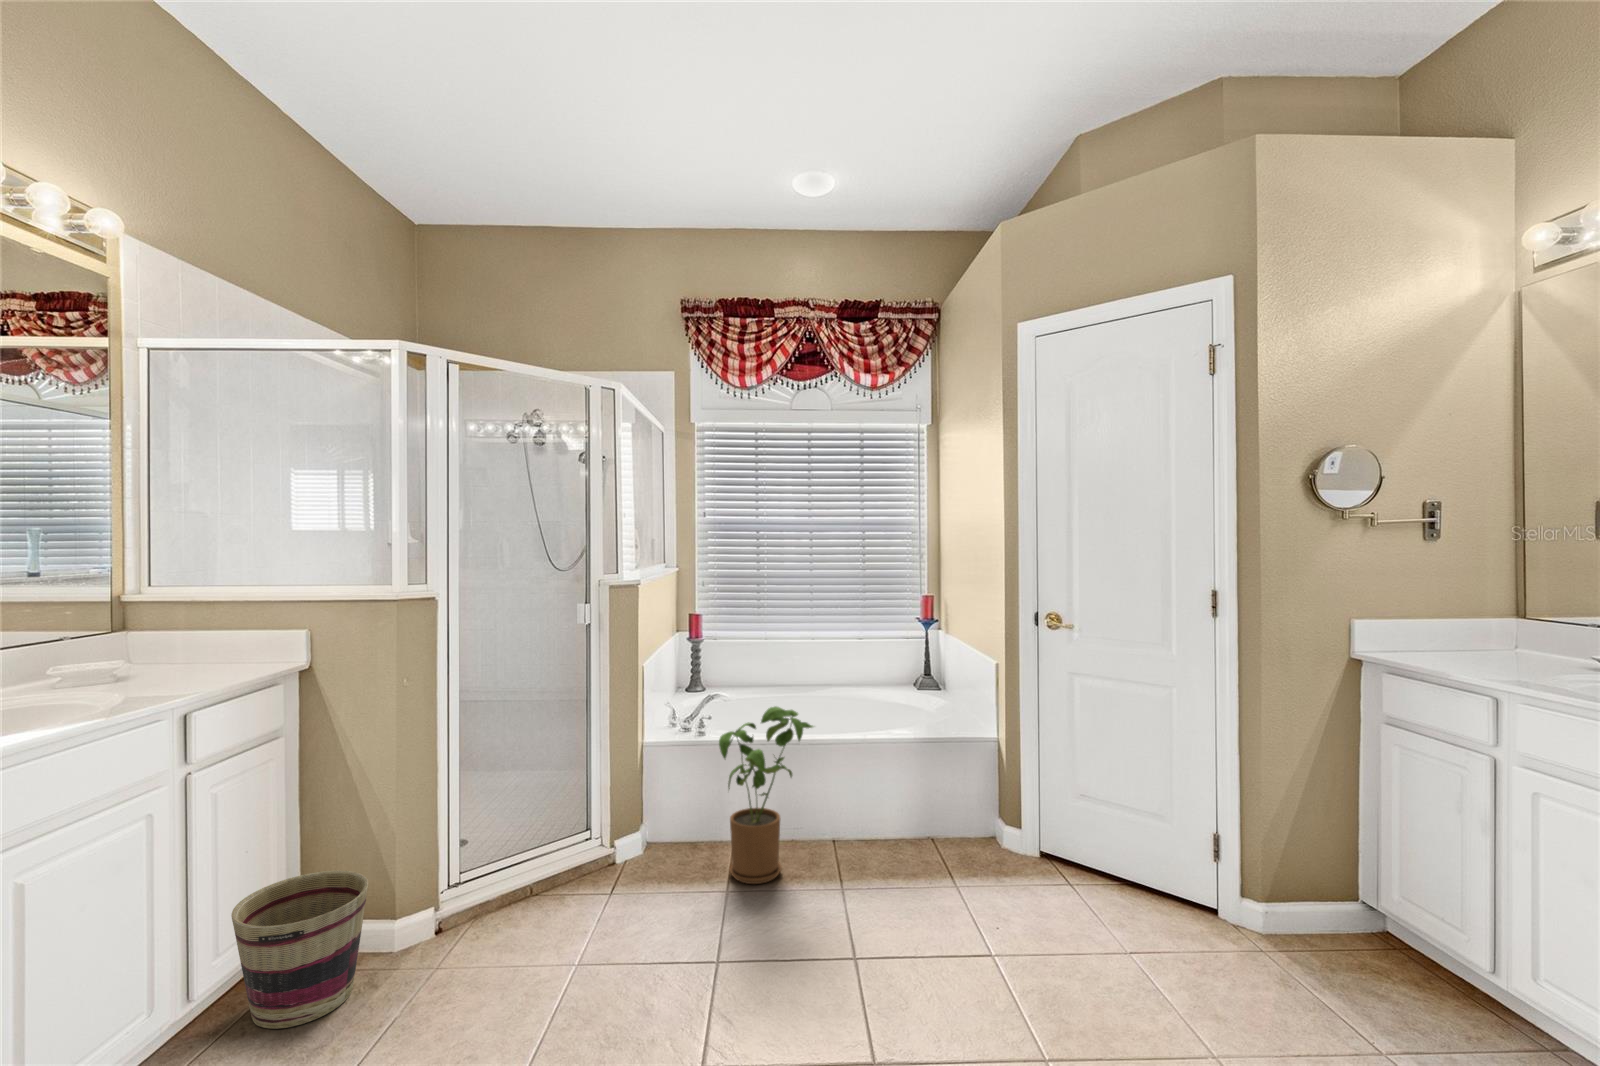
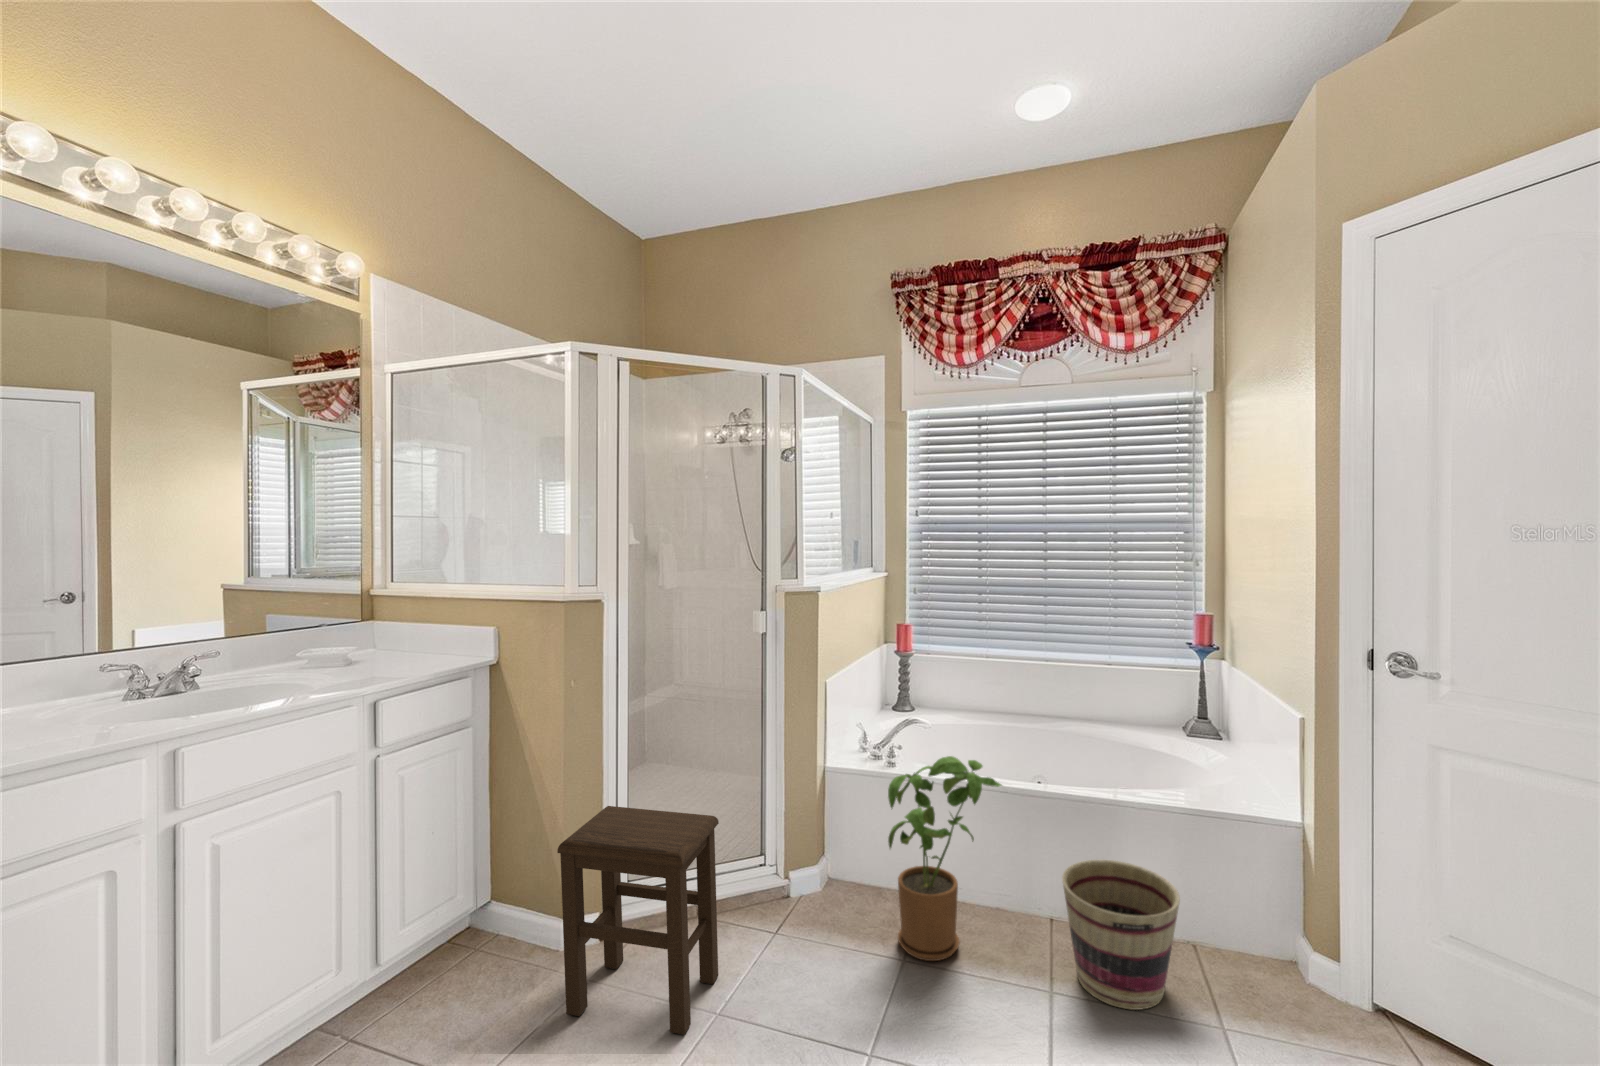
stool: none [429,779,581,995] -> present [557,806,719,1035]
basket: present [231,871,368,1029] -> present [1062,860,1180,1010]

